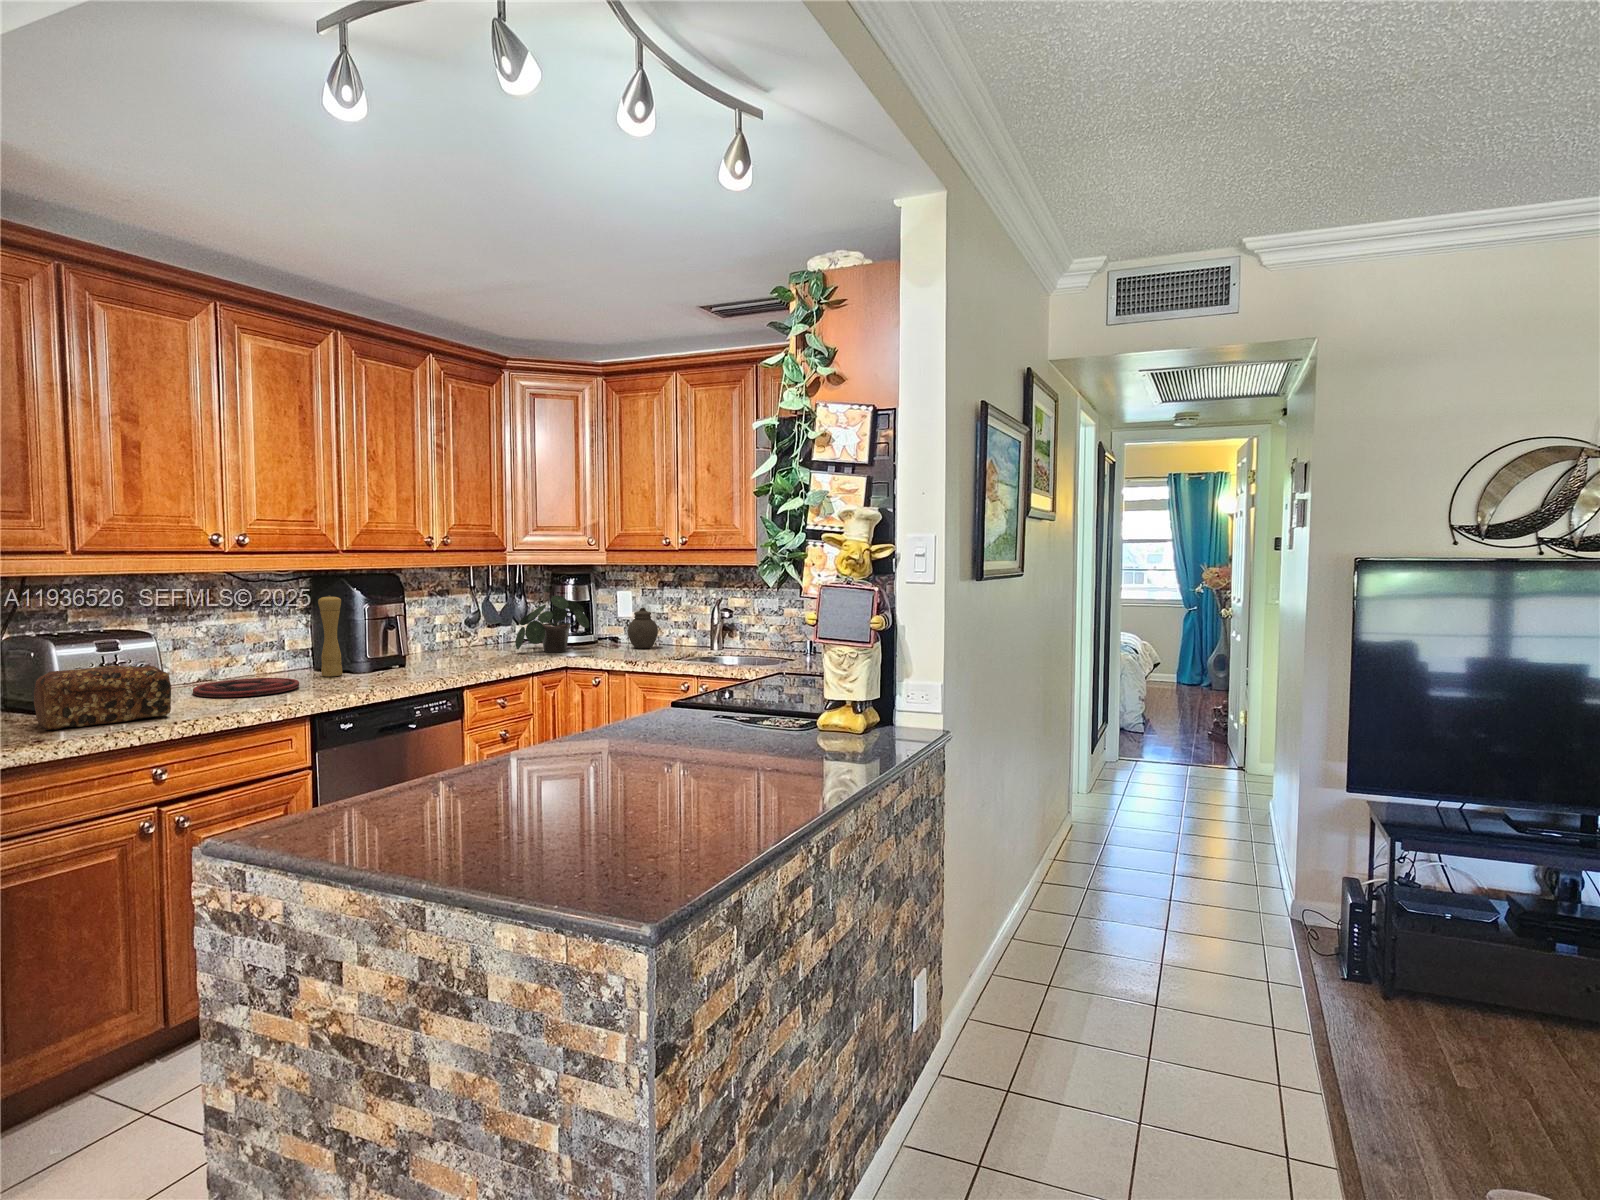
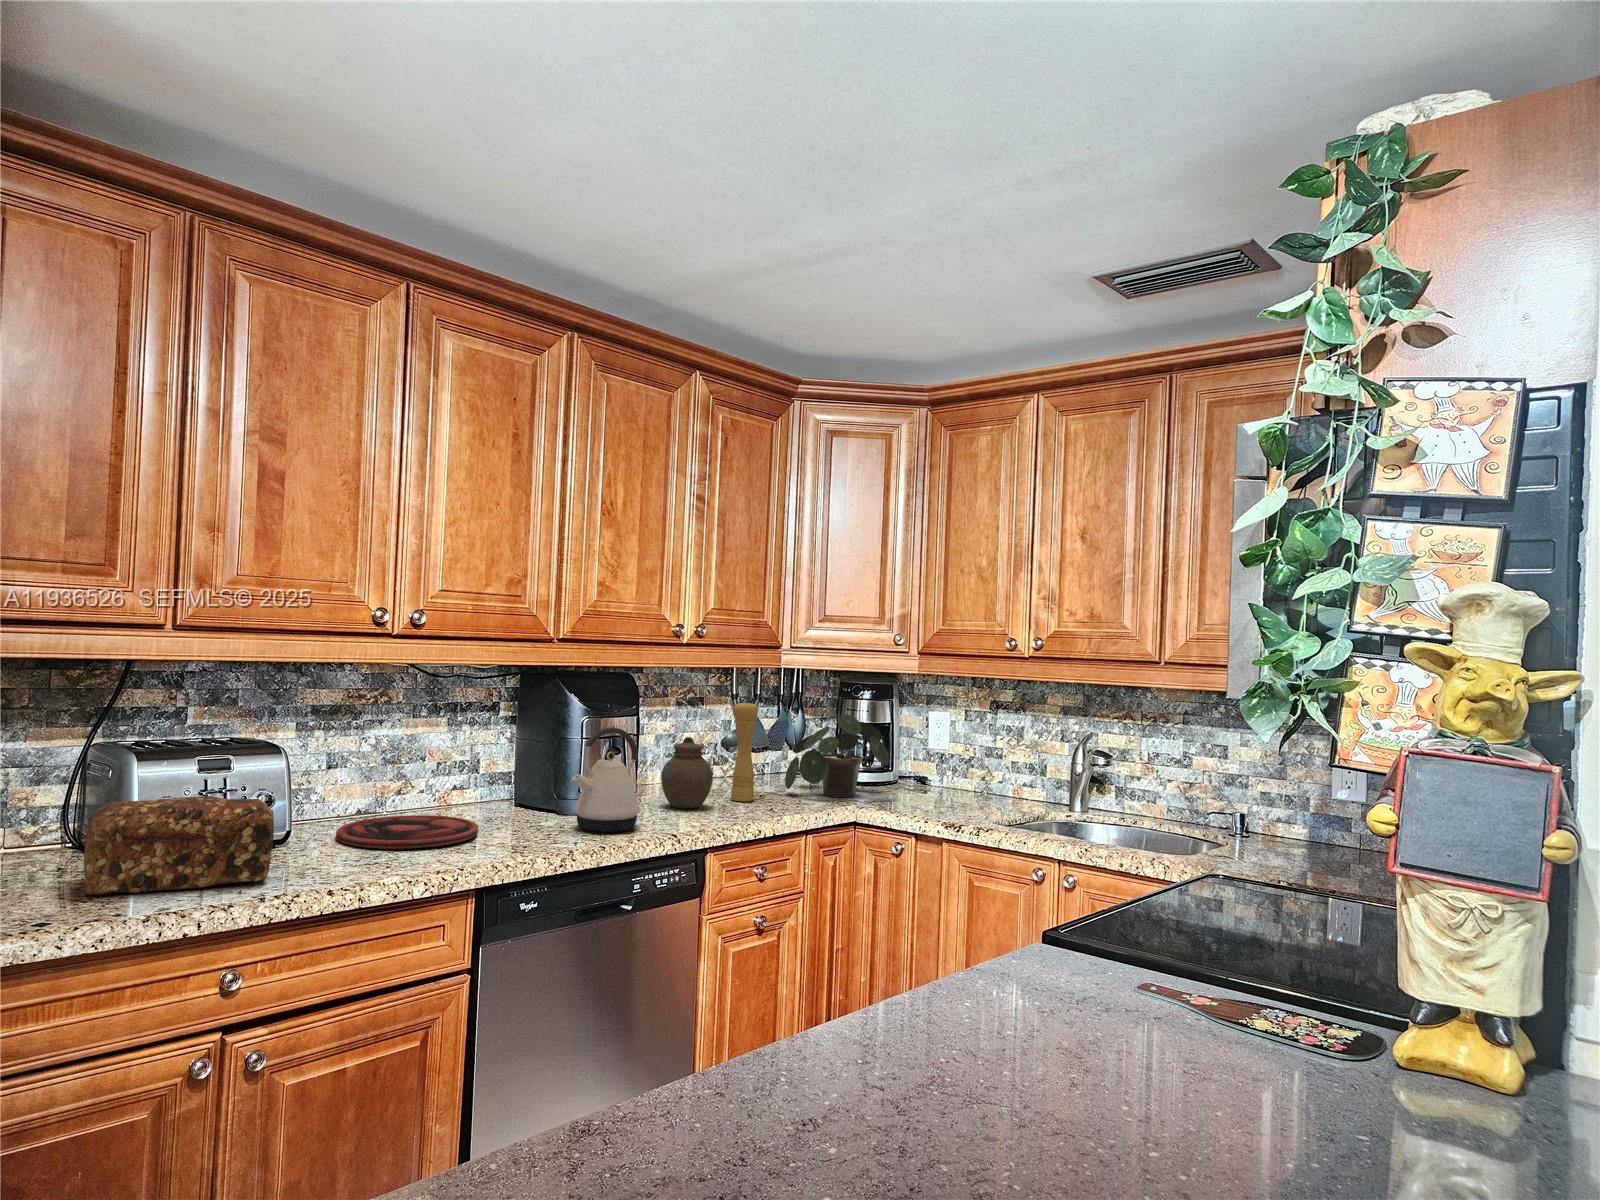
pepper mill: present [318,595,342,677] -> present [731,701,759,801]
jar: present [628,608,658,649] -> present [661,737,713,809]
kettle: none [364,610,414,680] -> present [572,727,640,832]

